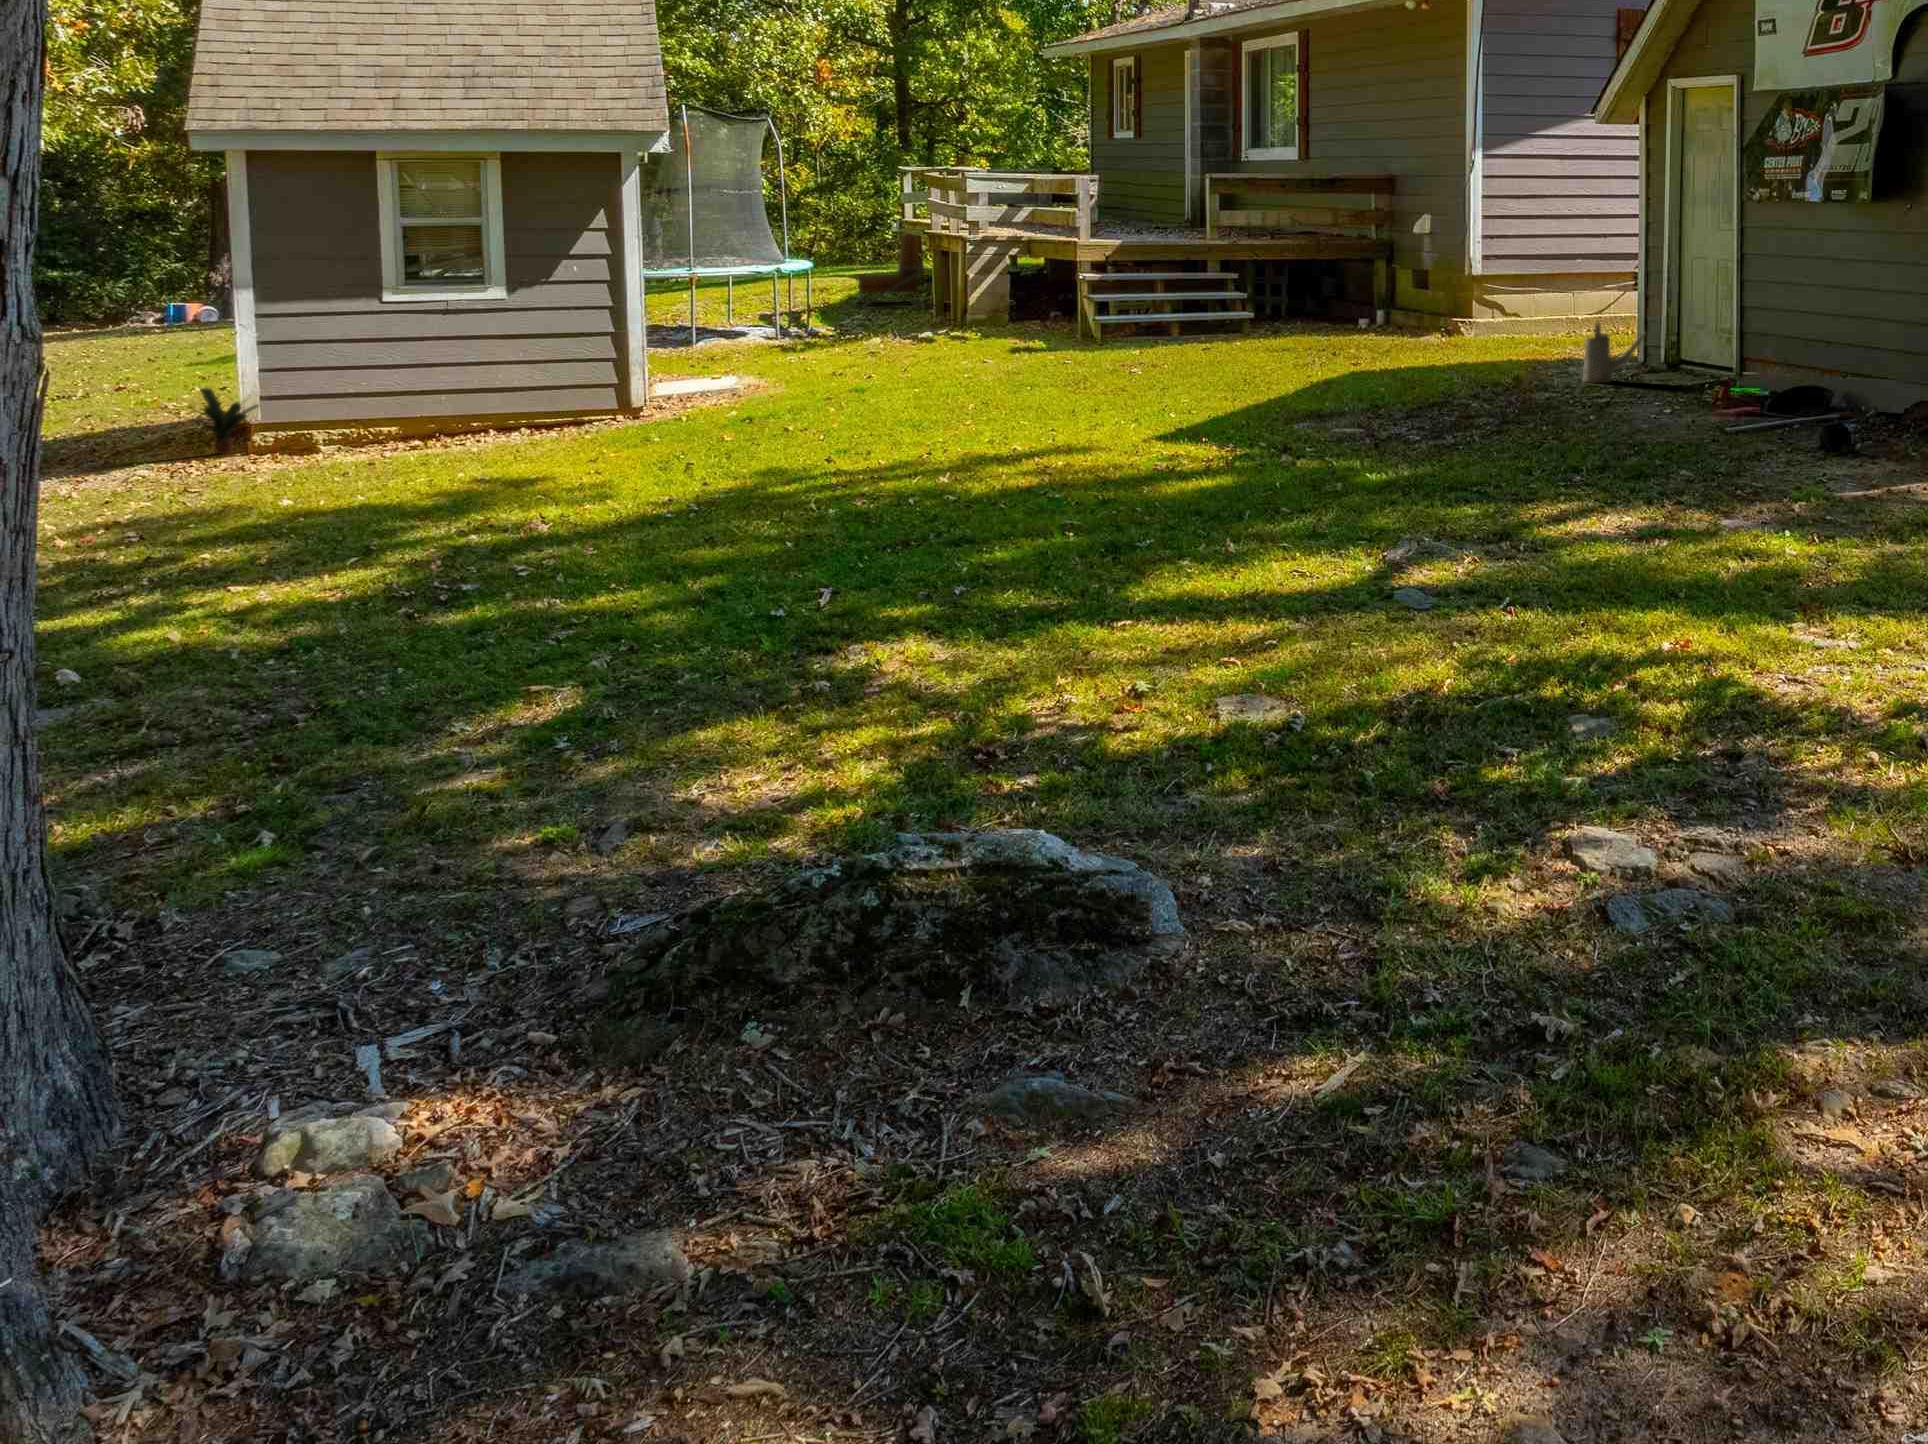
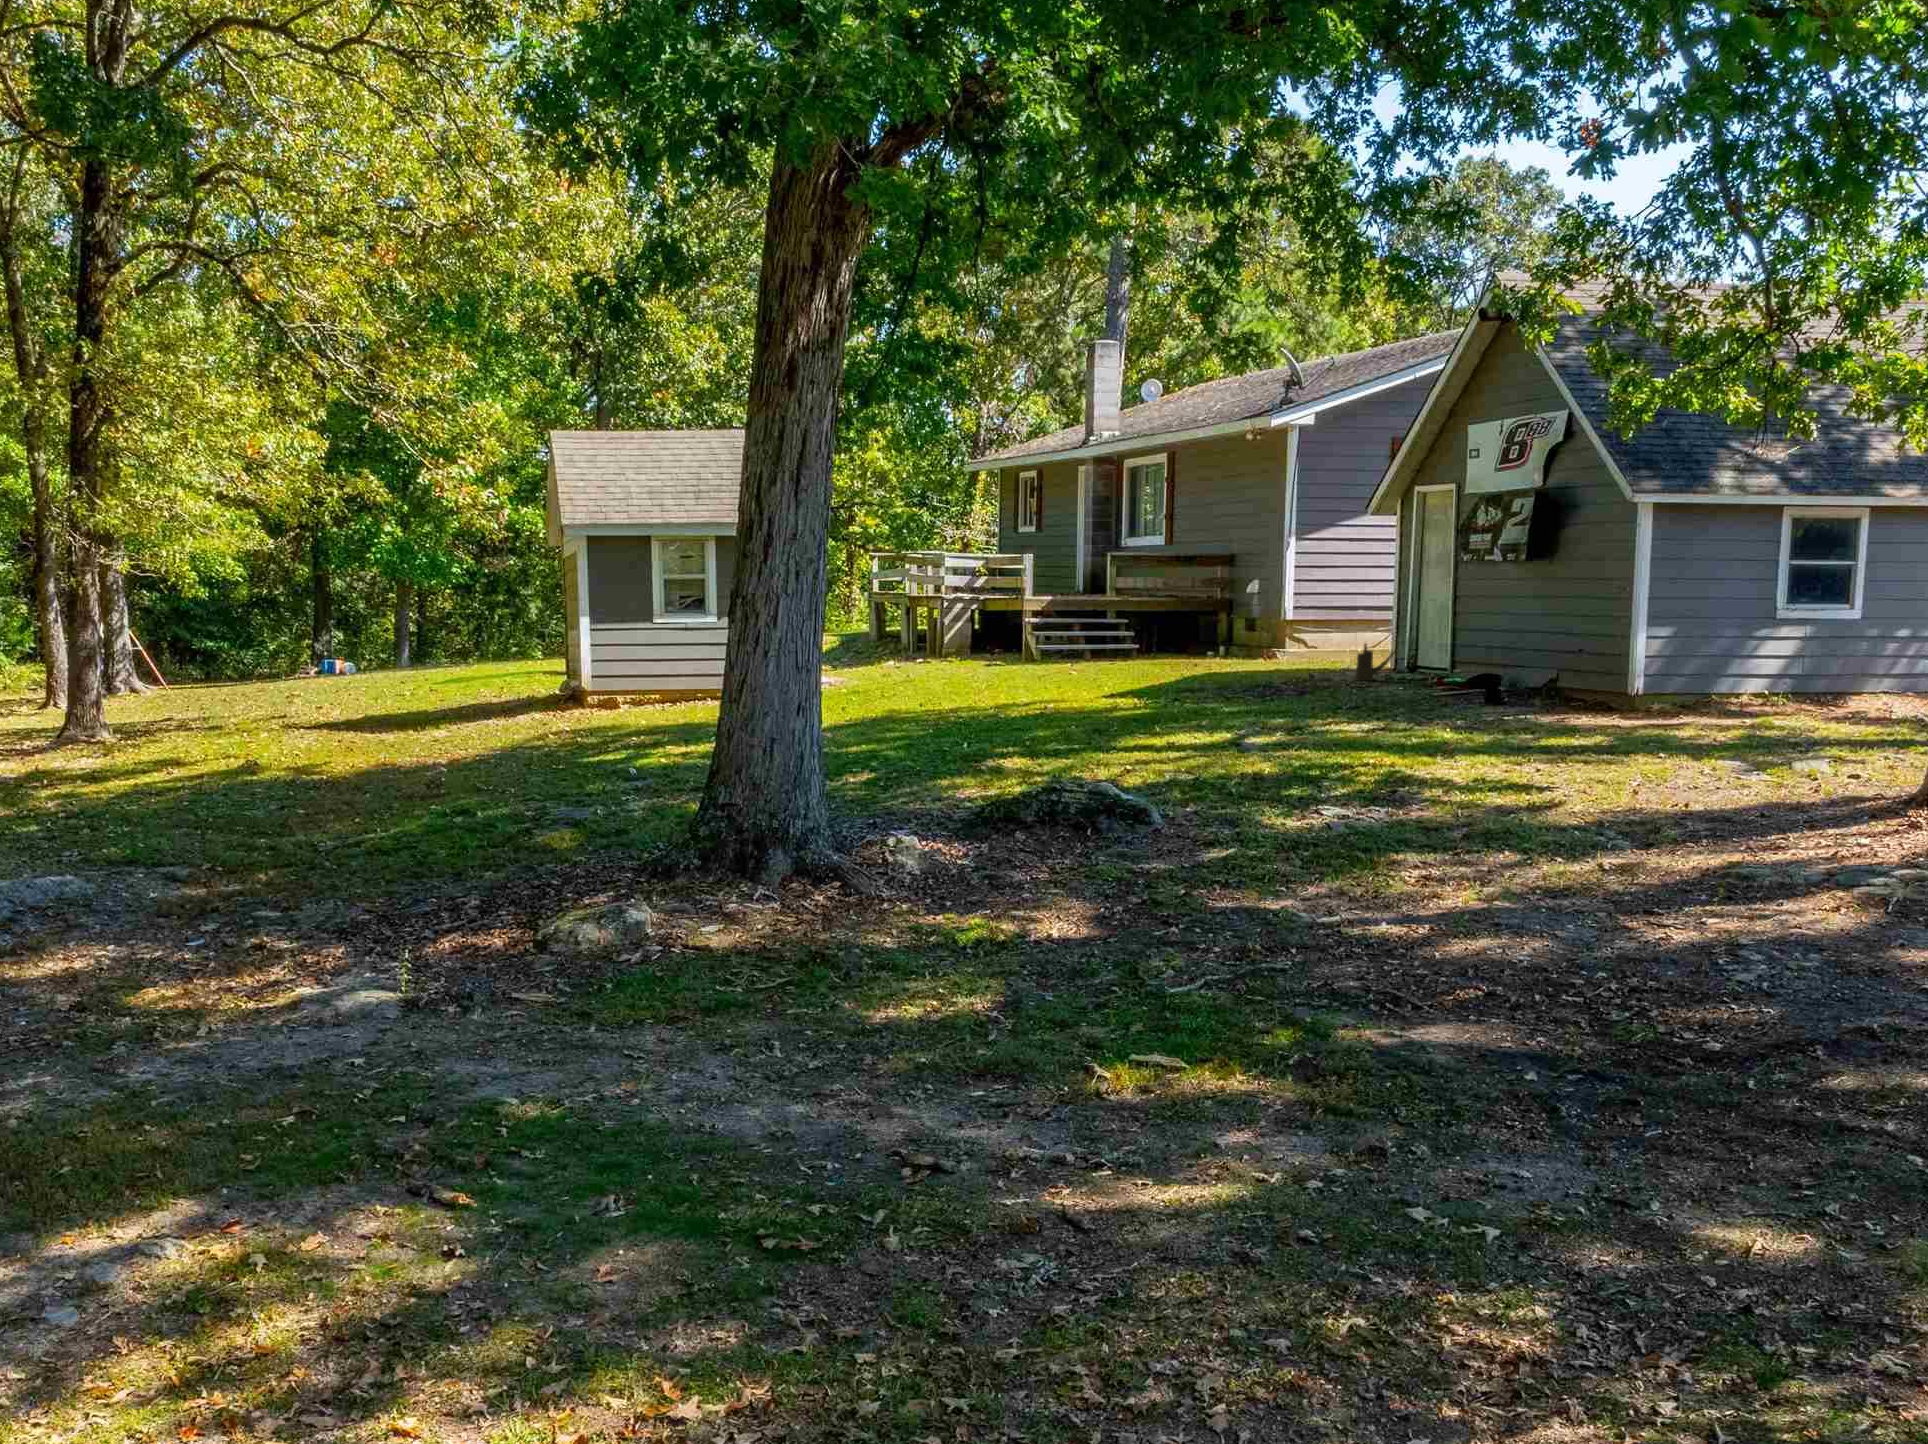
lounge chair: present [857,234,926,309] -> none [860,598,910,649]
potted plant: present [200,388,258,454] -> none [615,672,646,706]

